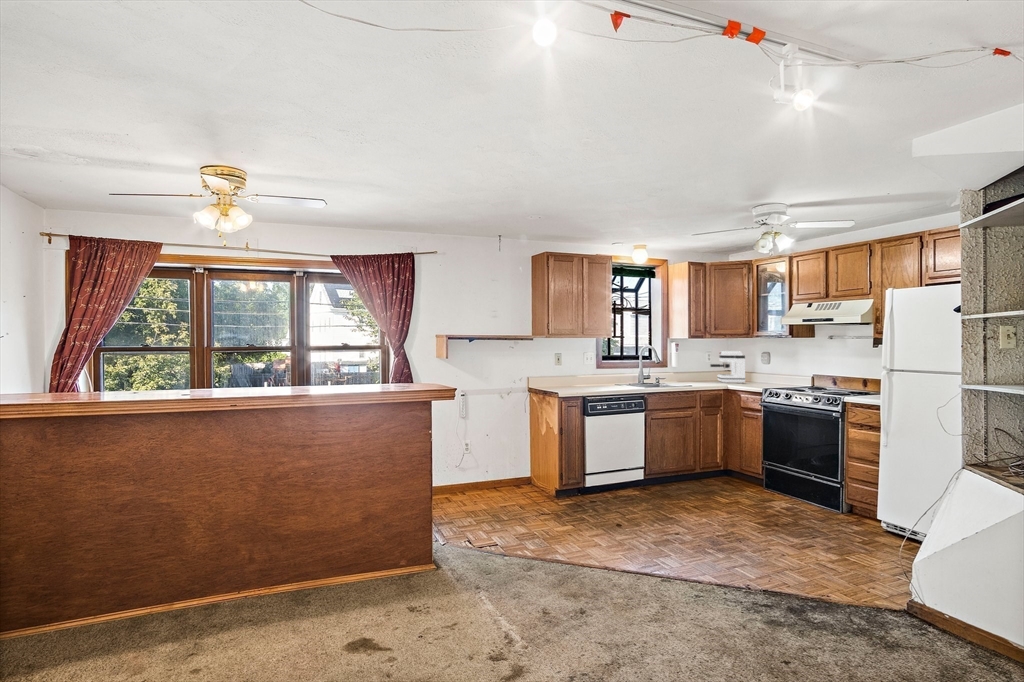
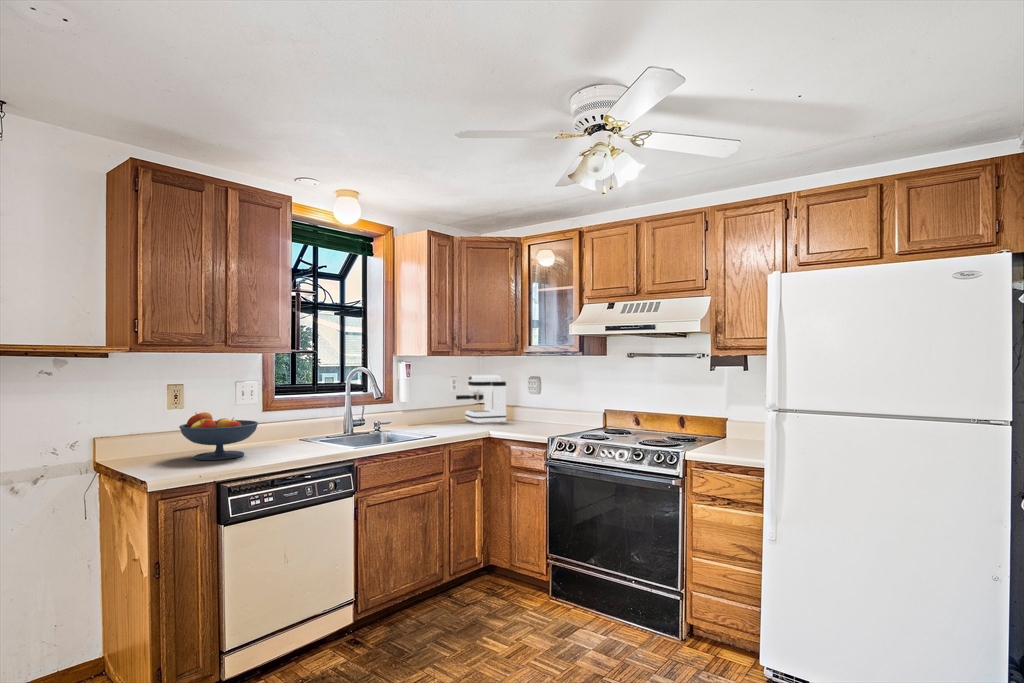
fruit bowl: none [563,367,597,389] -> present [179,412,258,460]

